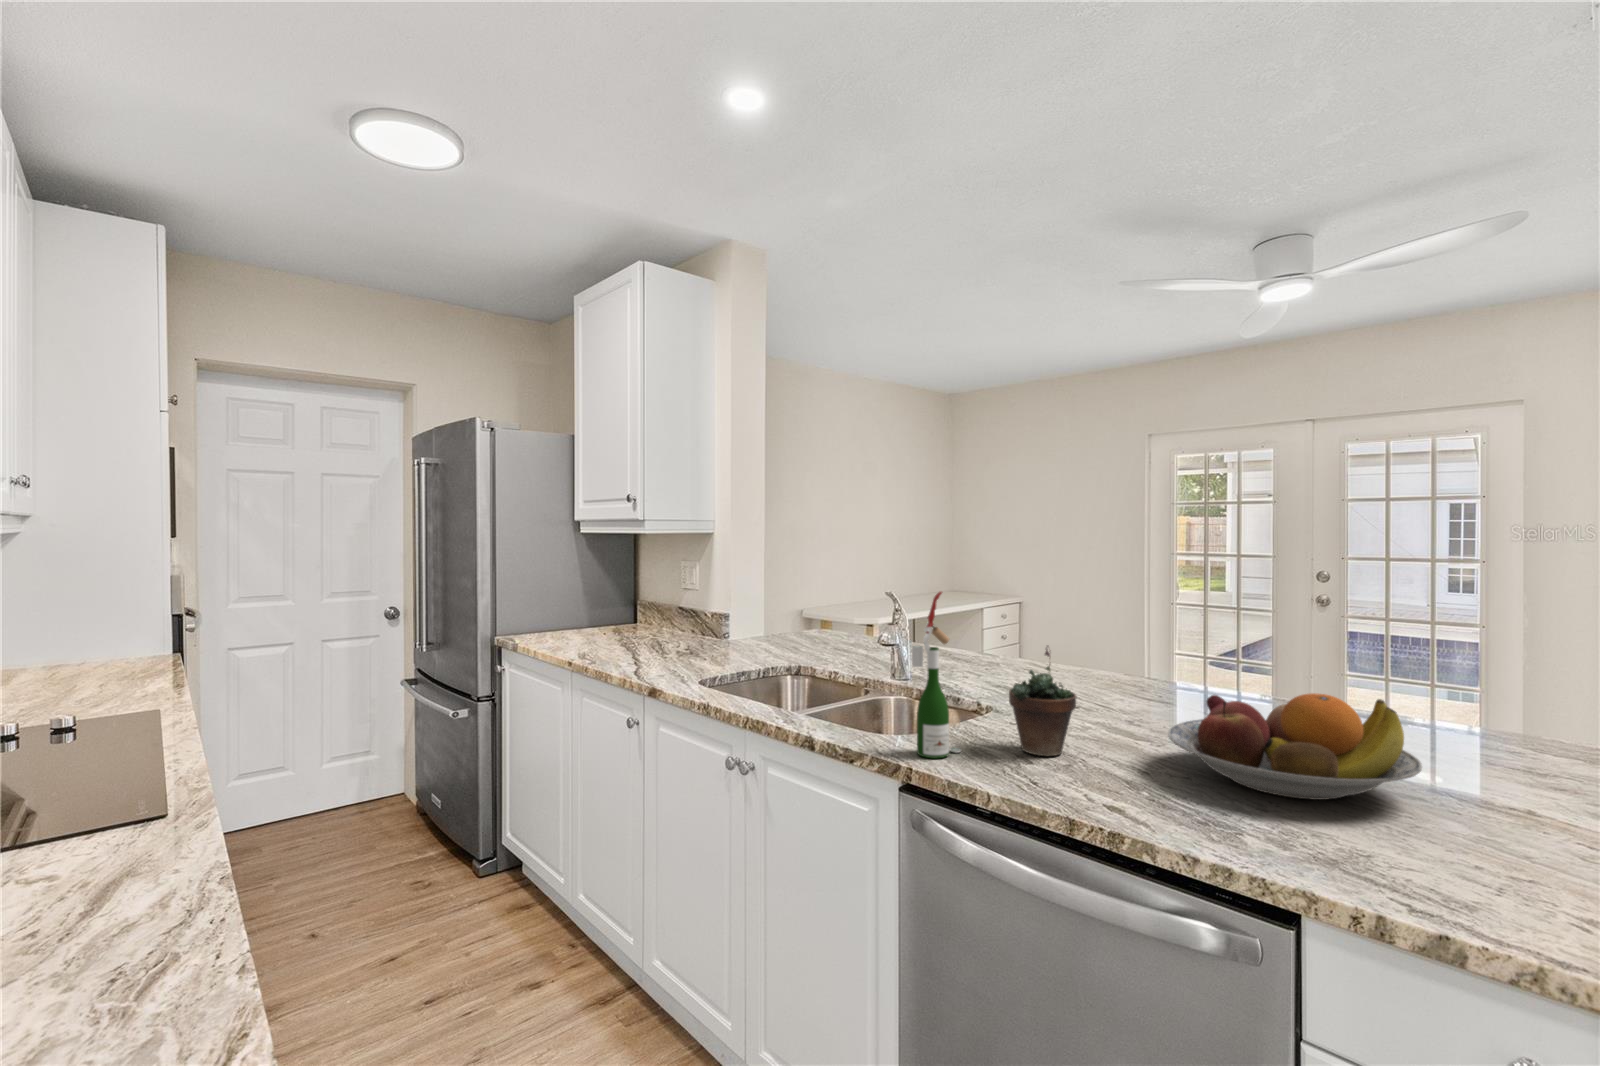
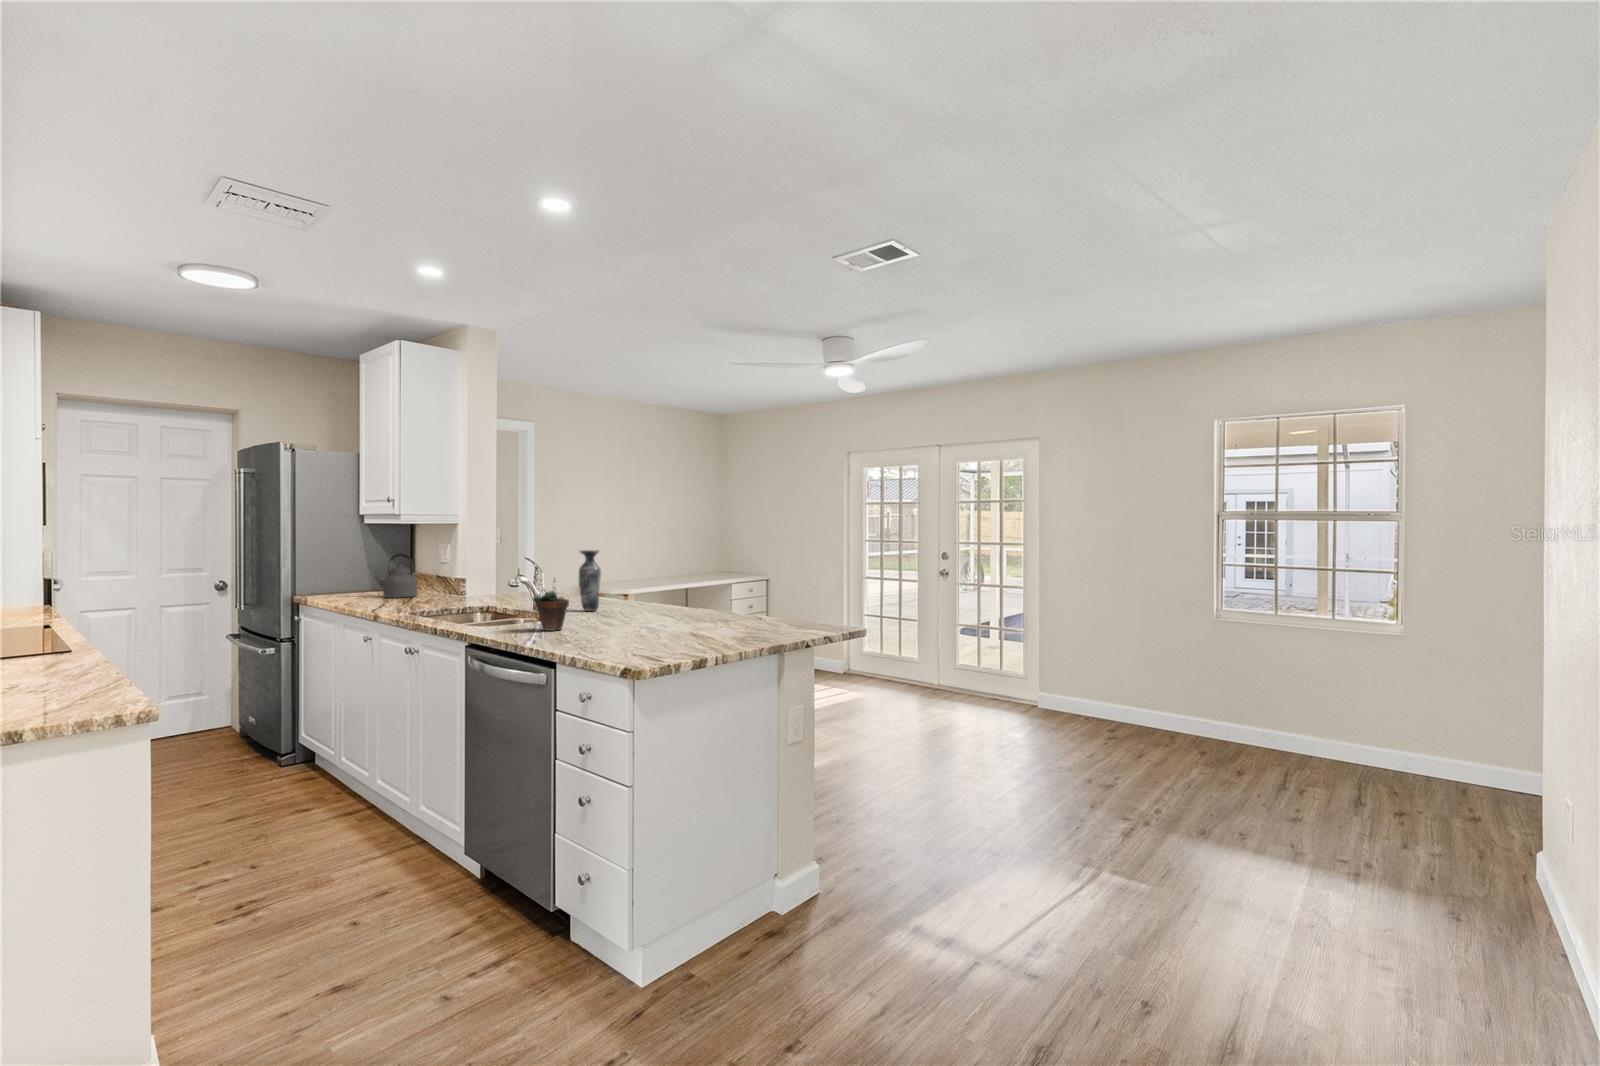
kettle: none [592,575,657,640] -> present [371,554,418,598]
vase: none [964,579,1002,682] -> present [578,550,601,611]
wine bottle: present [912,592,961,758] -> none [484,550,510,632]
fruit bowl: present [1168,693,1422,800] -> none [593,593,692,638]

